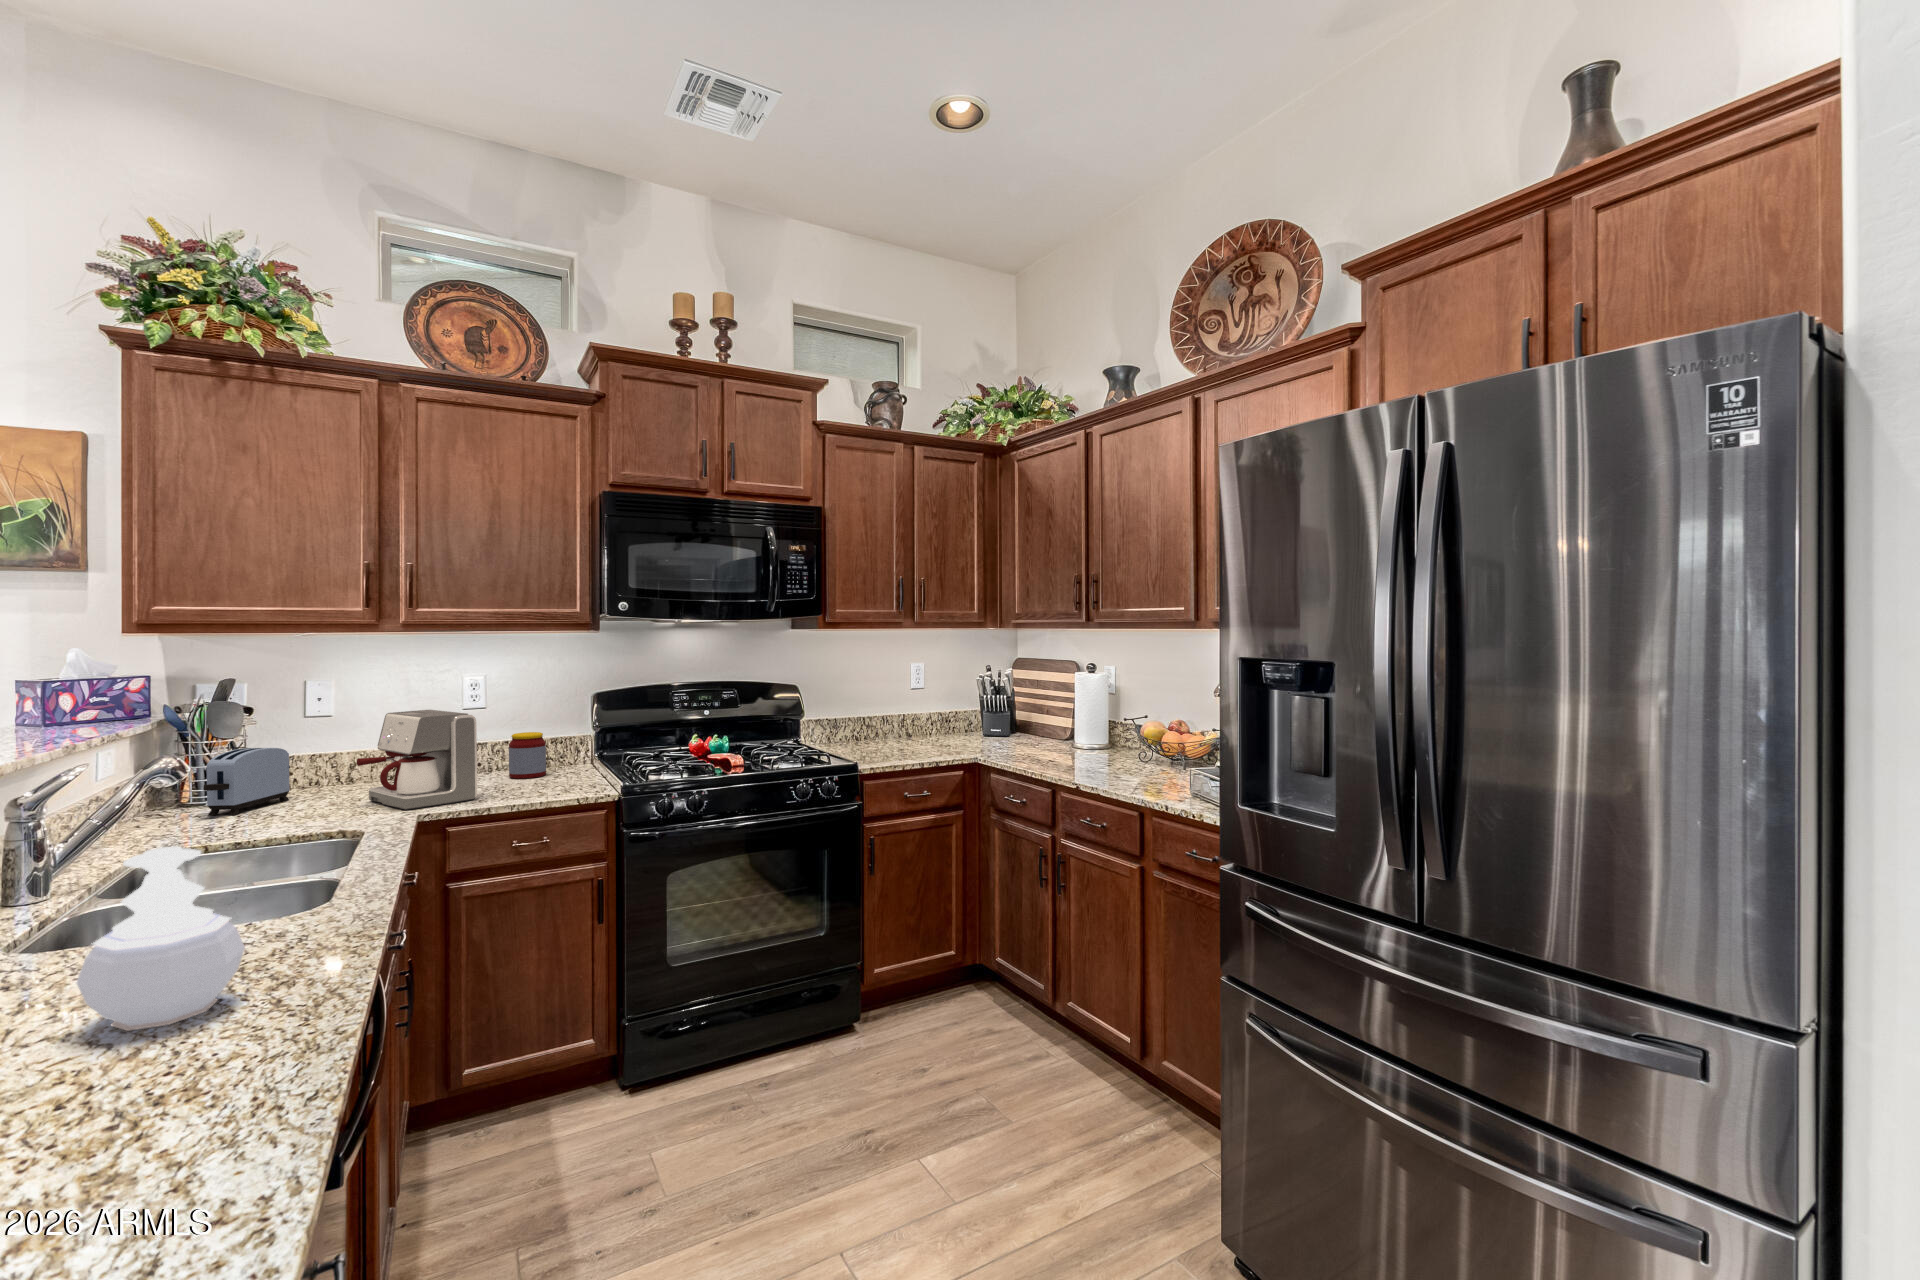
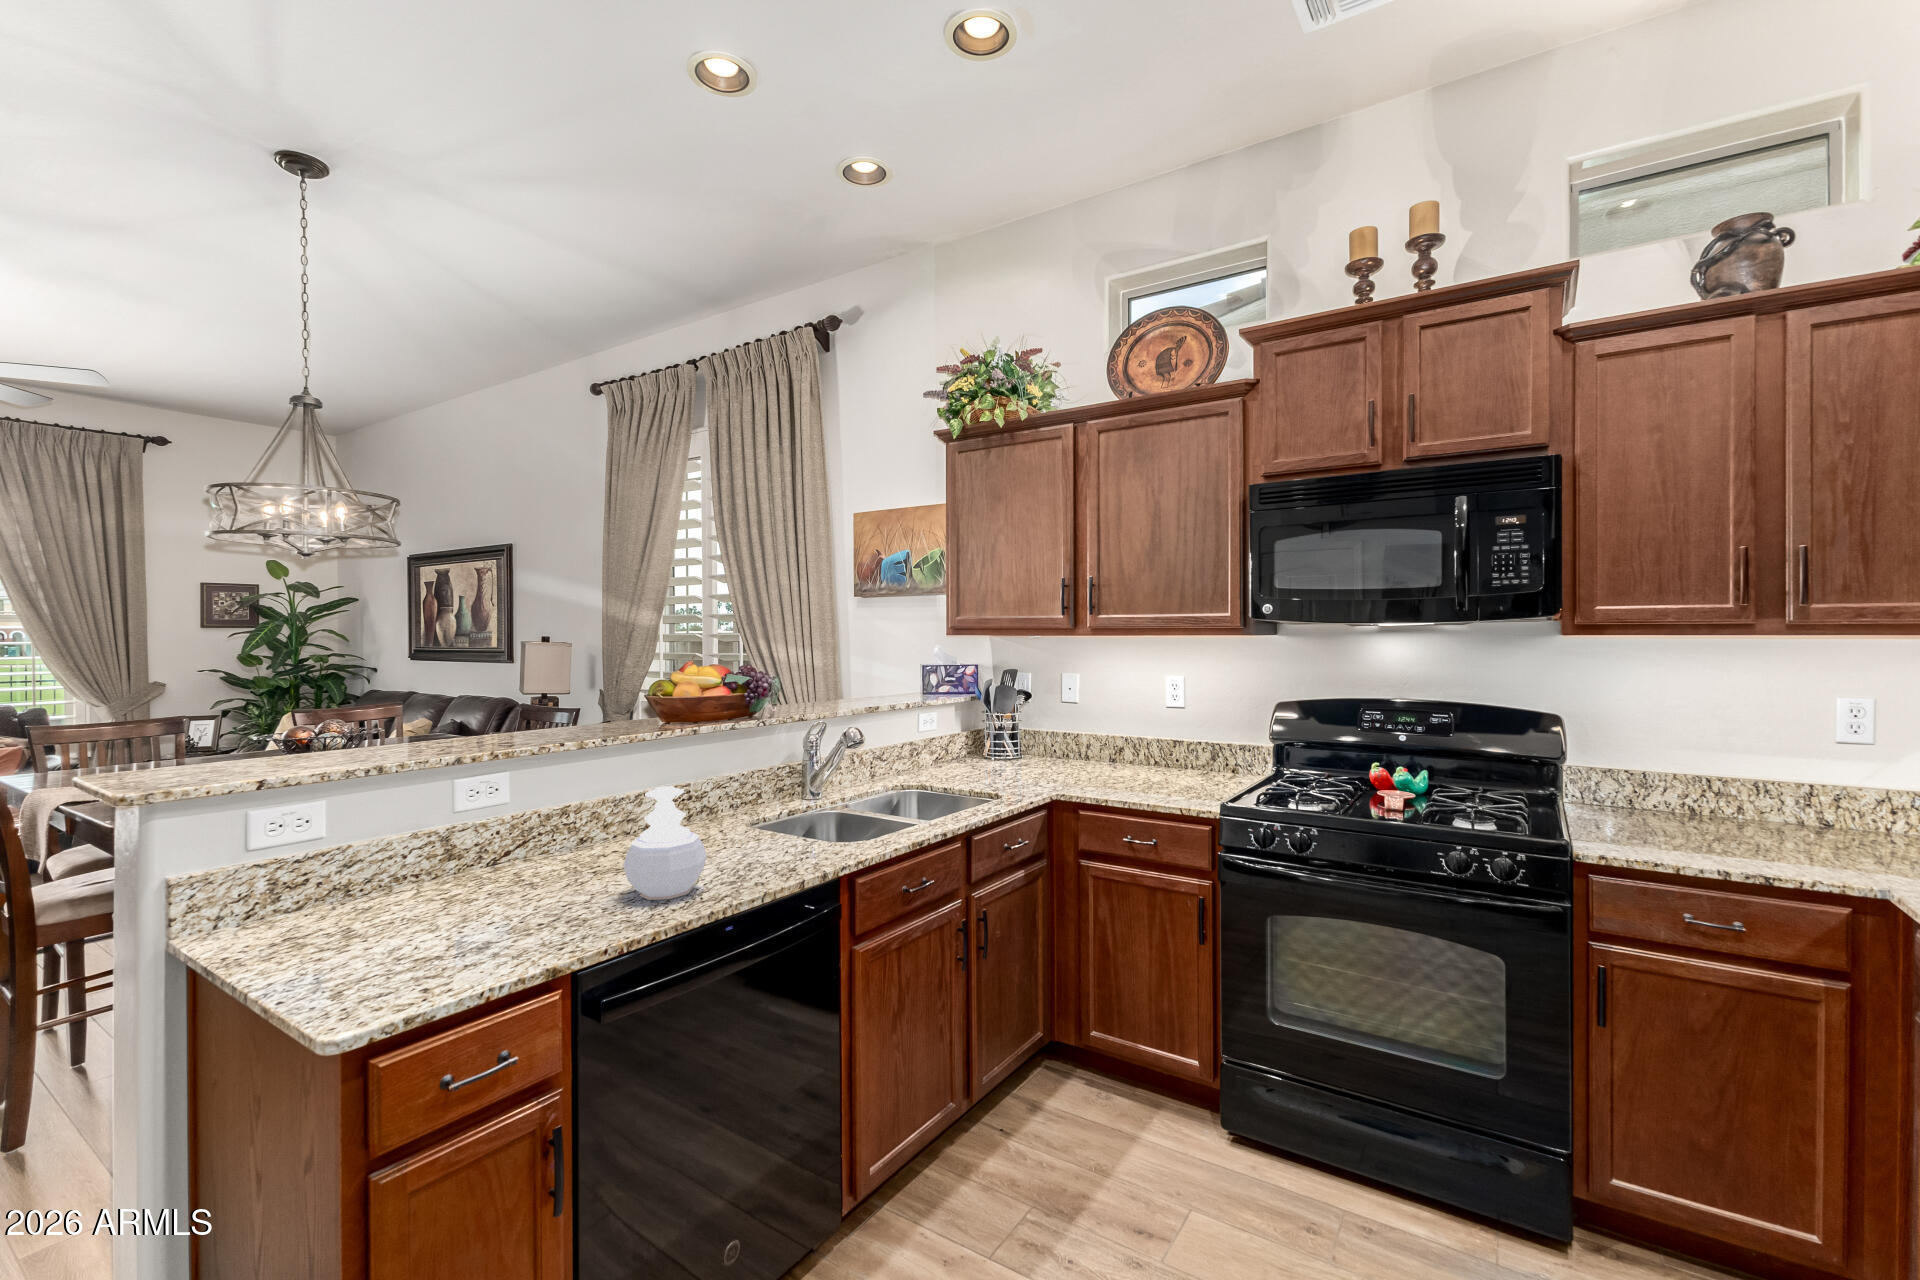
coffee maker: present [357,710,477,810] -> none [1048,705,1120,791]
jar: present [509,732,546,779] -> none [1188,735,1222,780]
toaster: present [203,748,290,815] -> none [973,723,1041,771]

